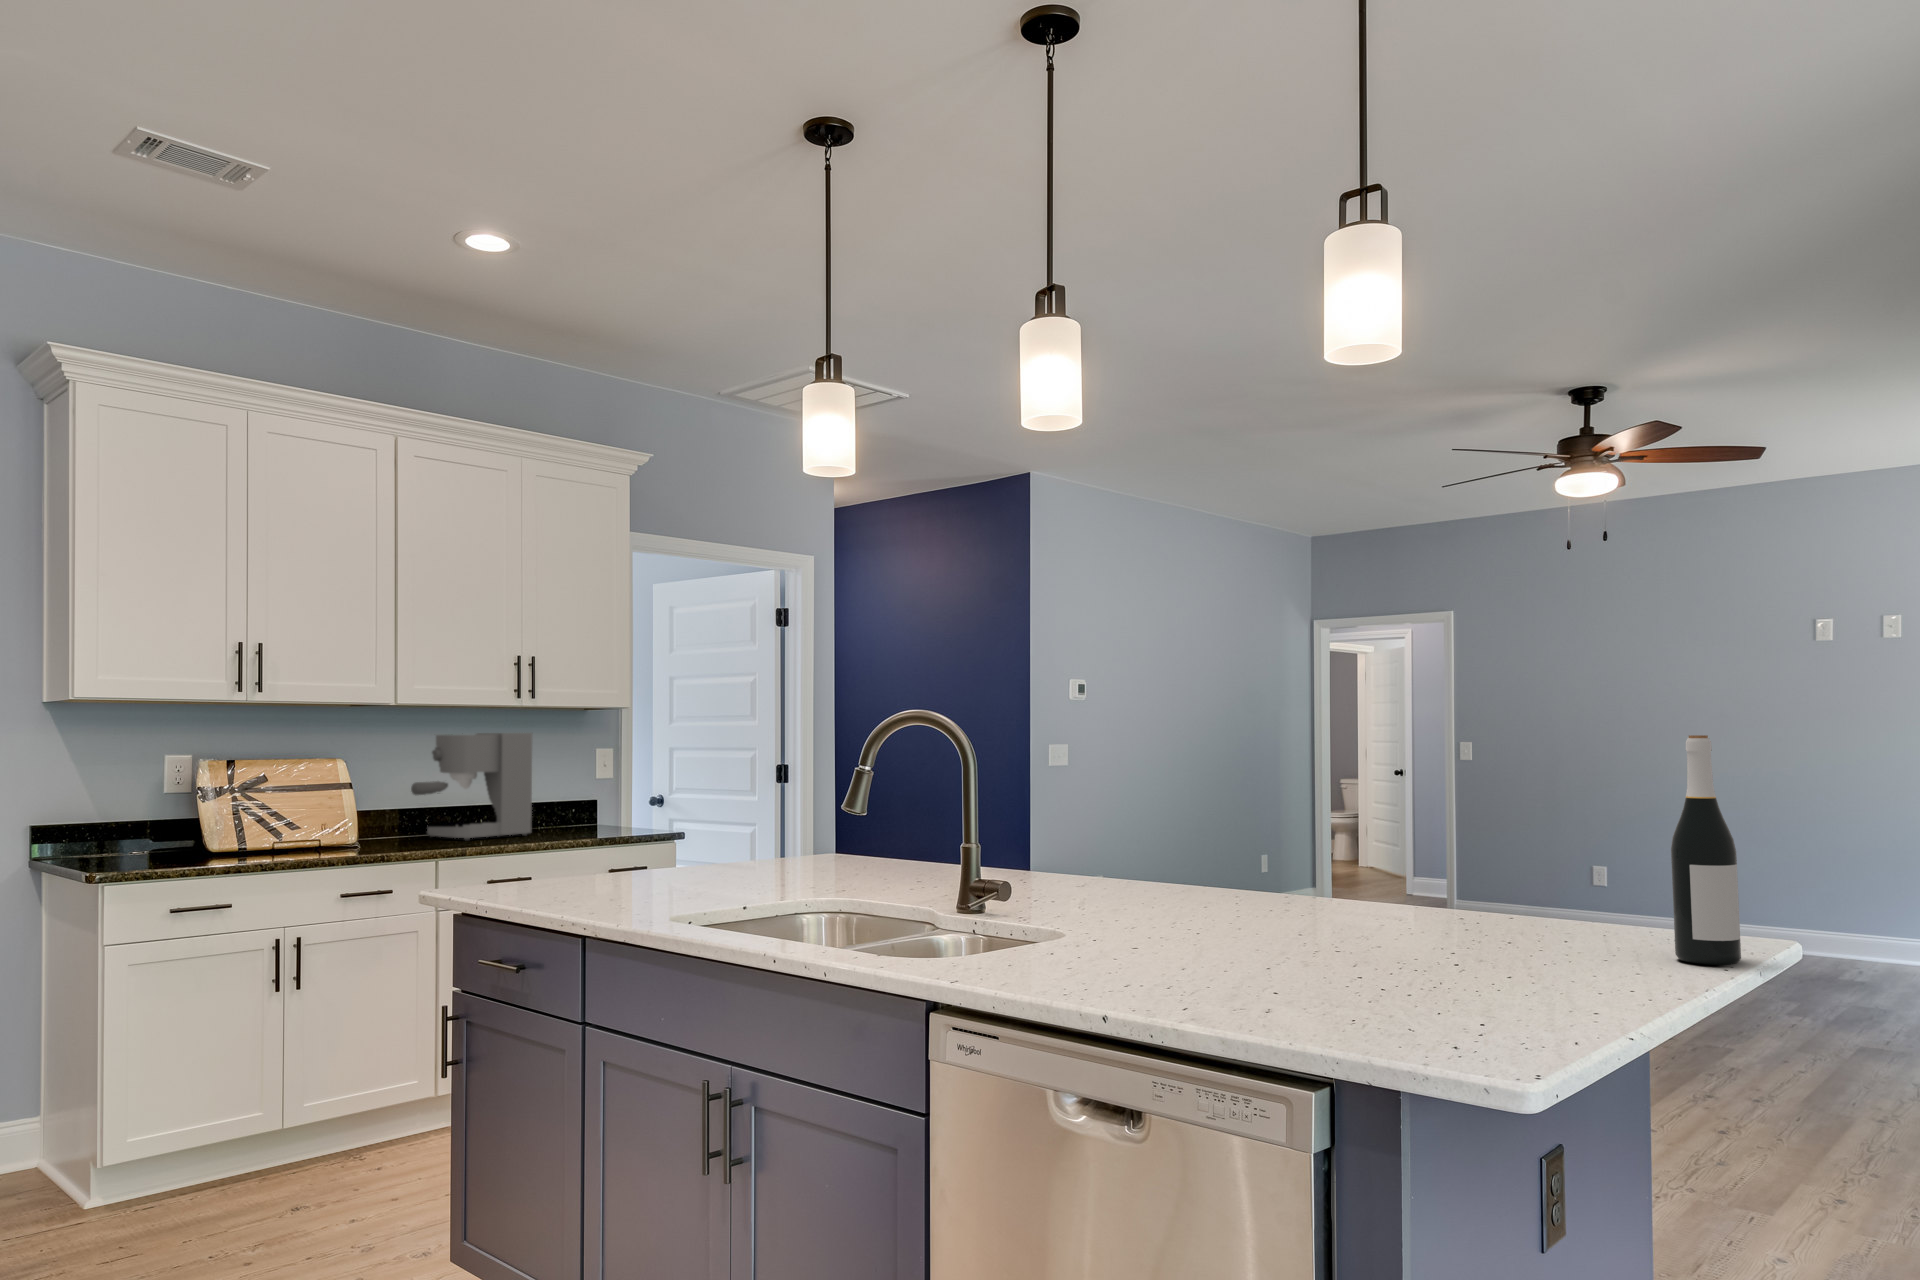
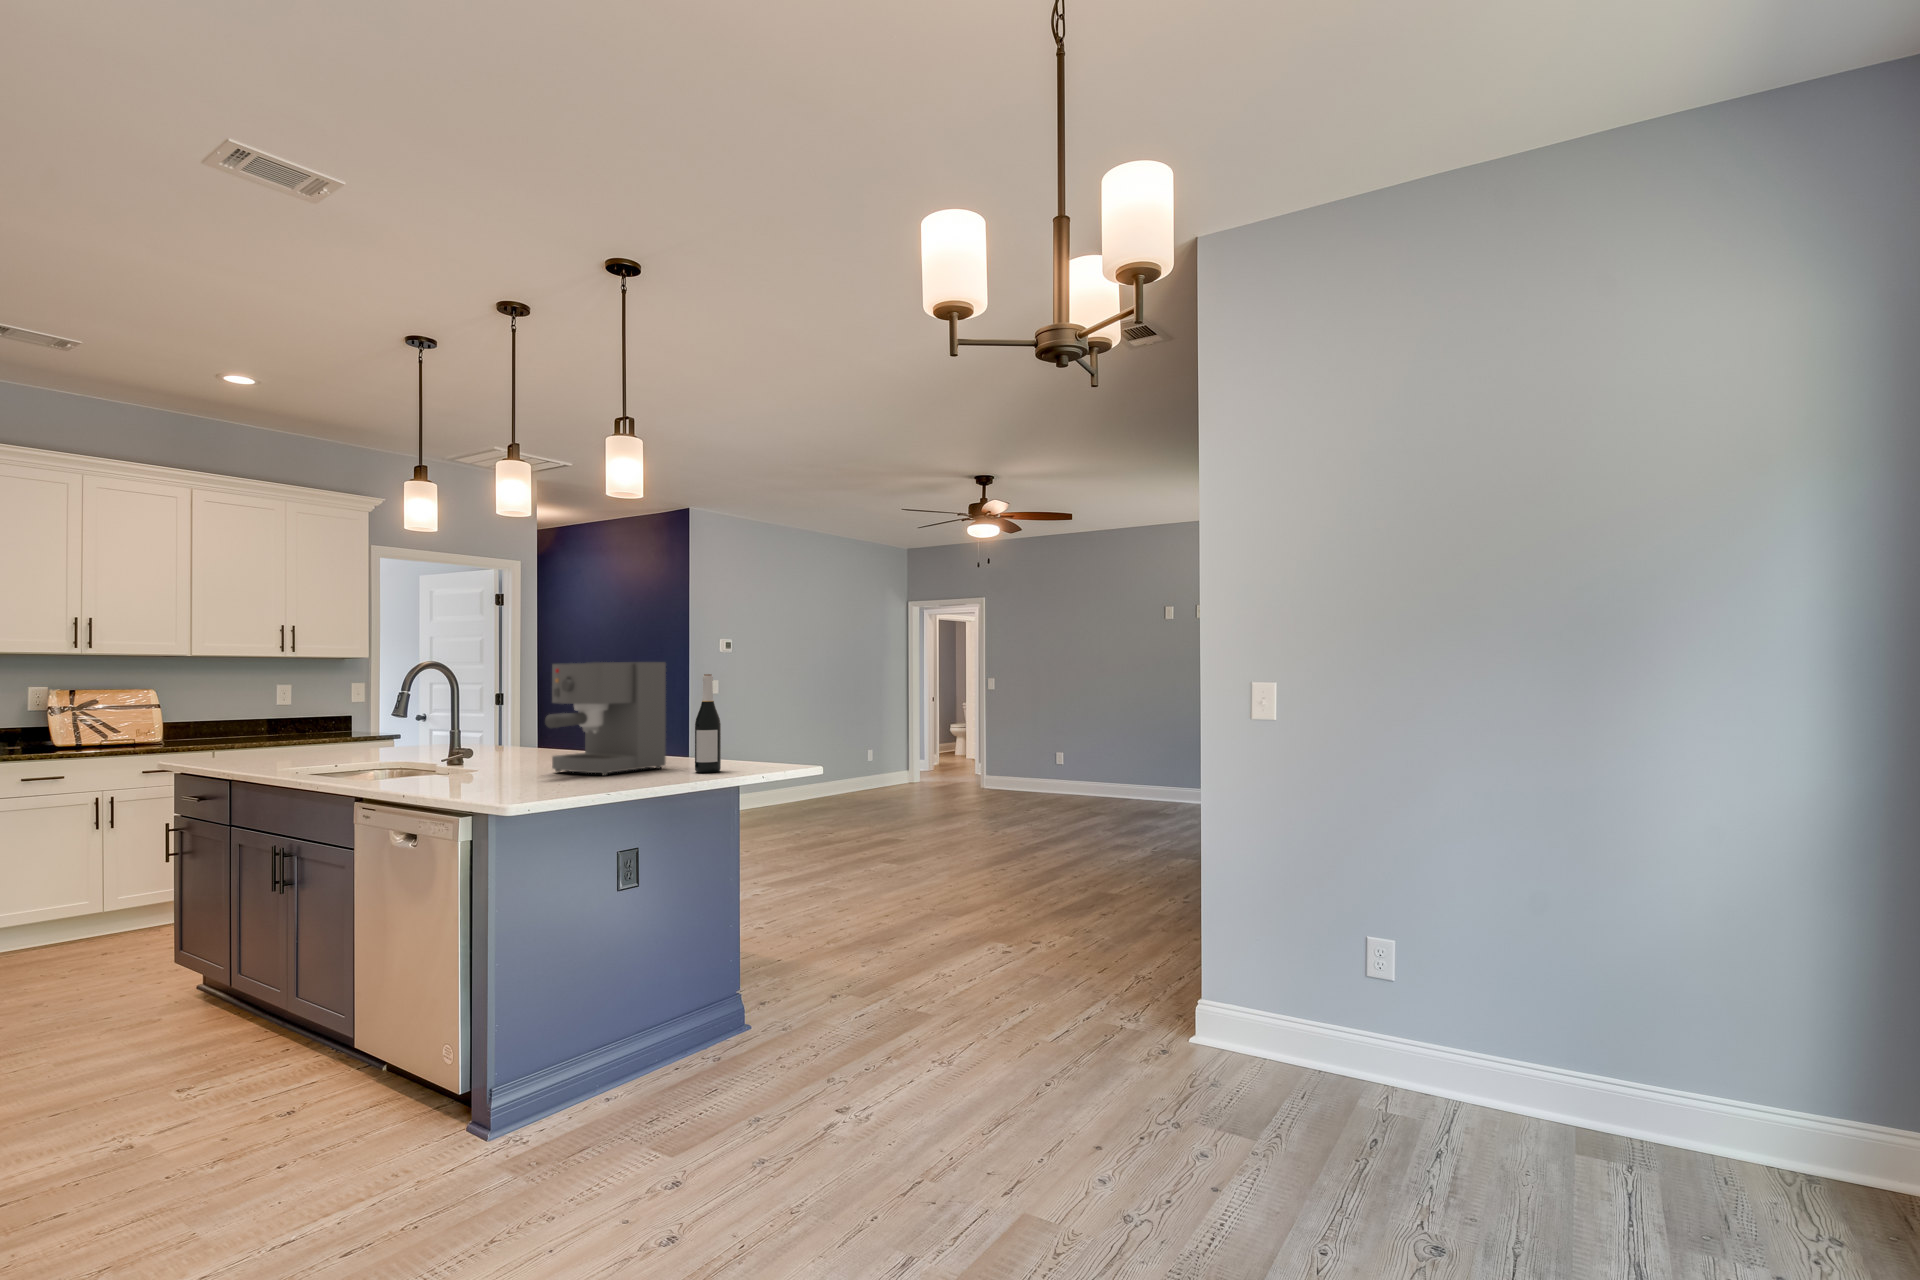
coffee maker: present [411,733,532,840] -> present [545,662,666,775]

